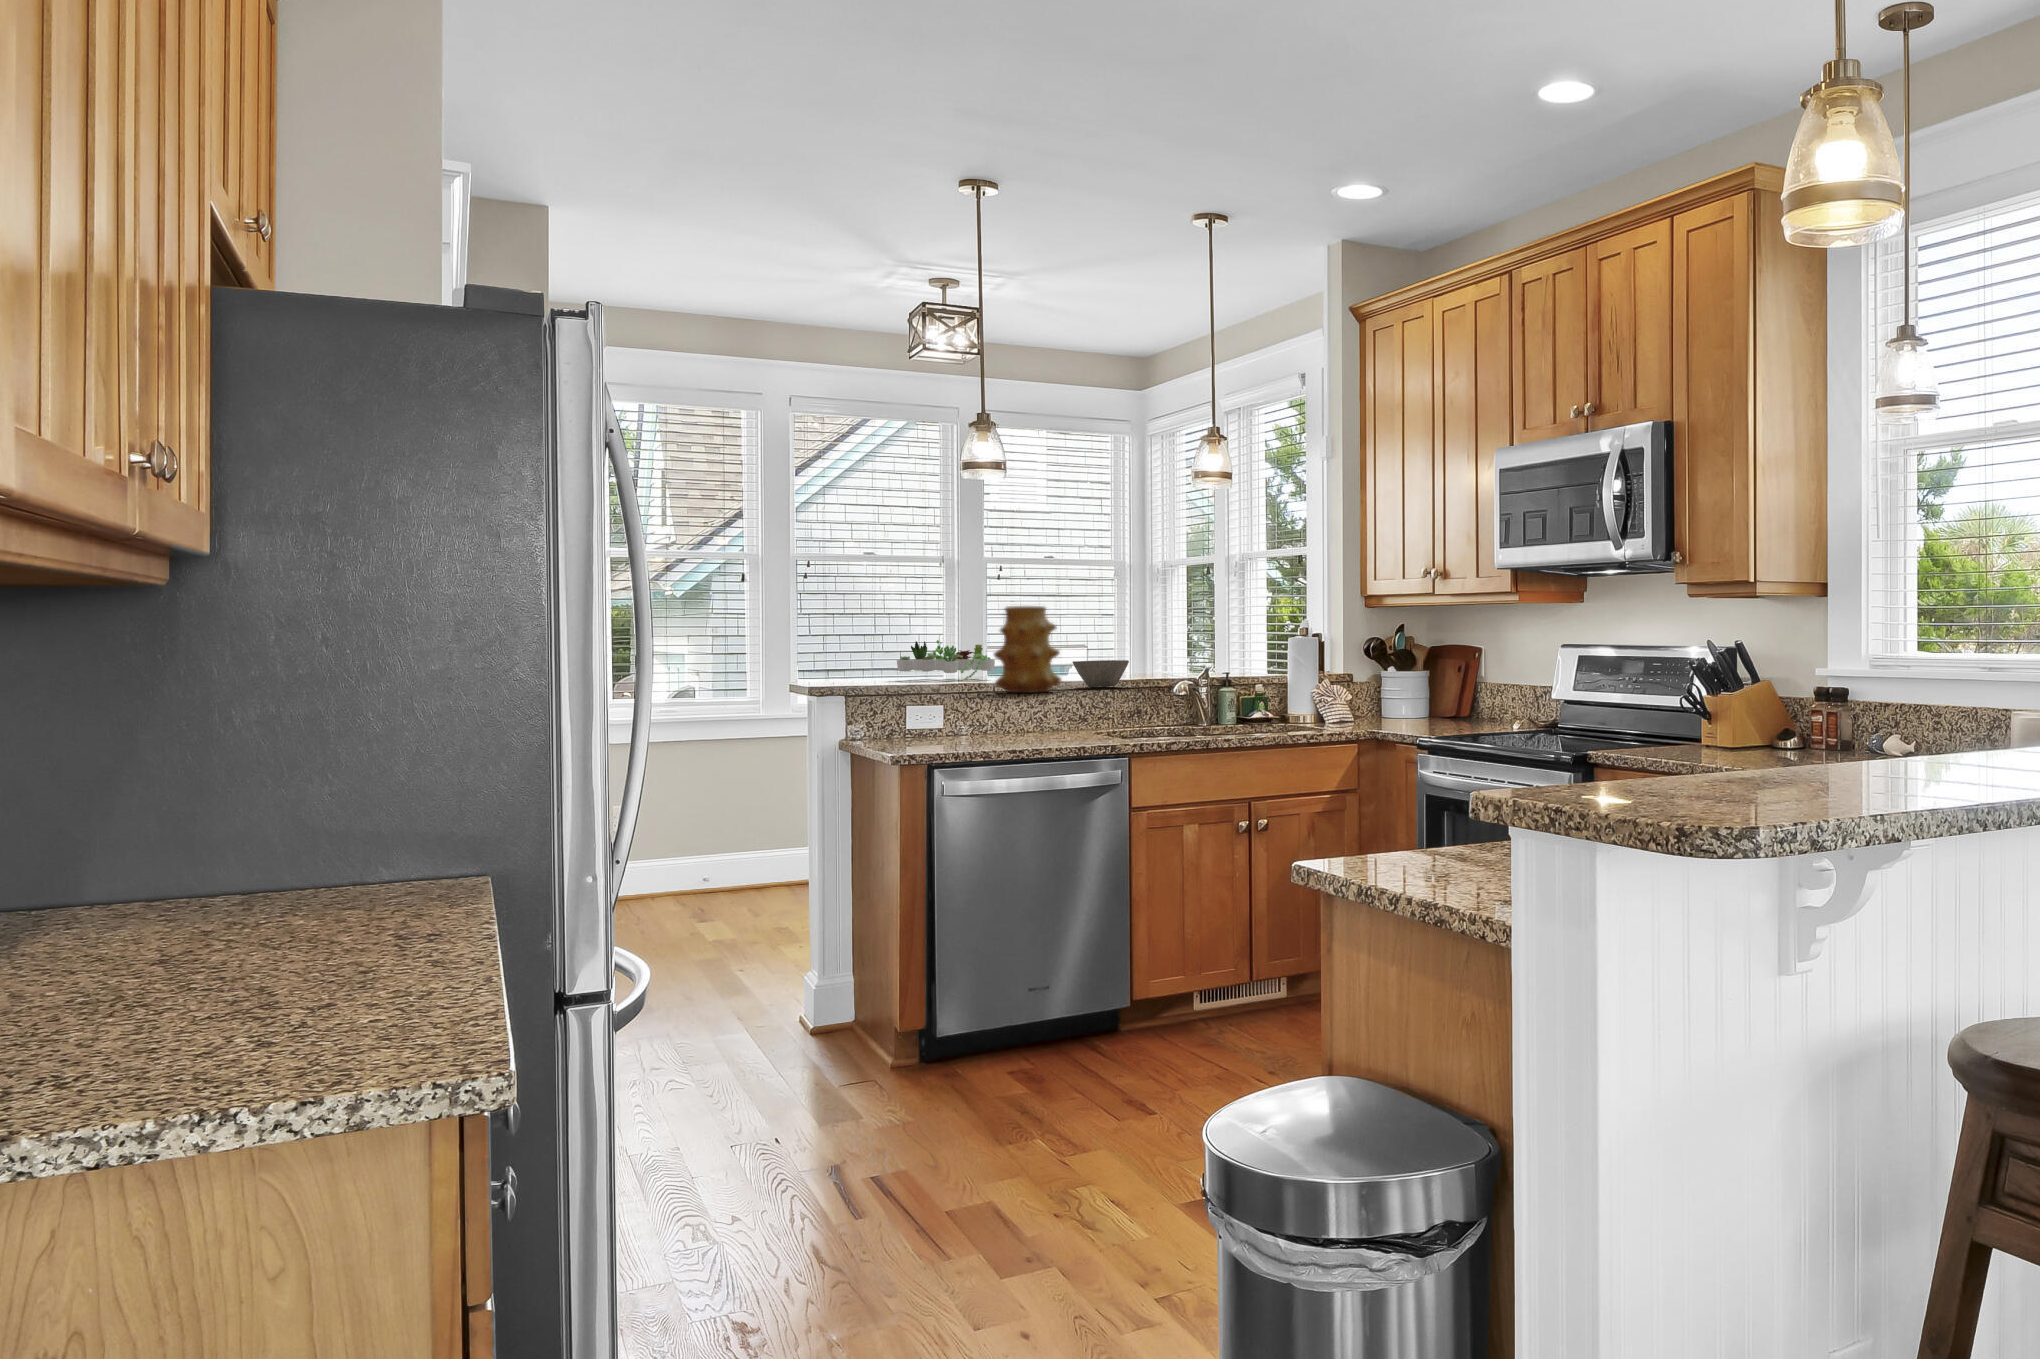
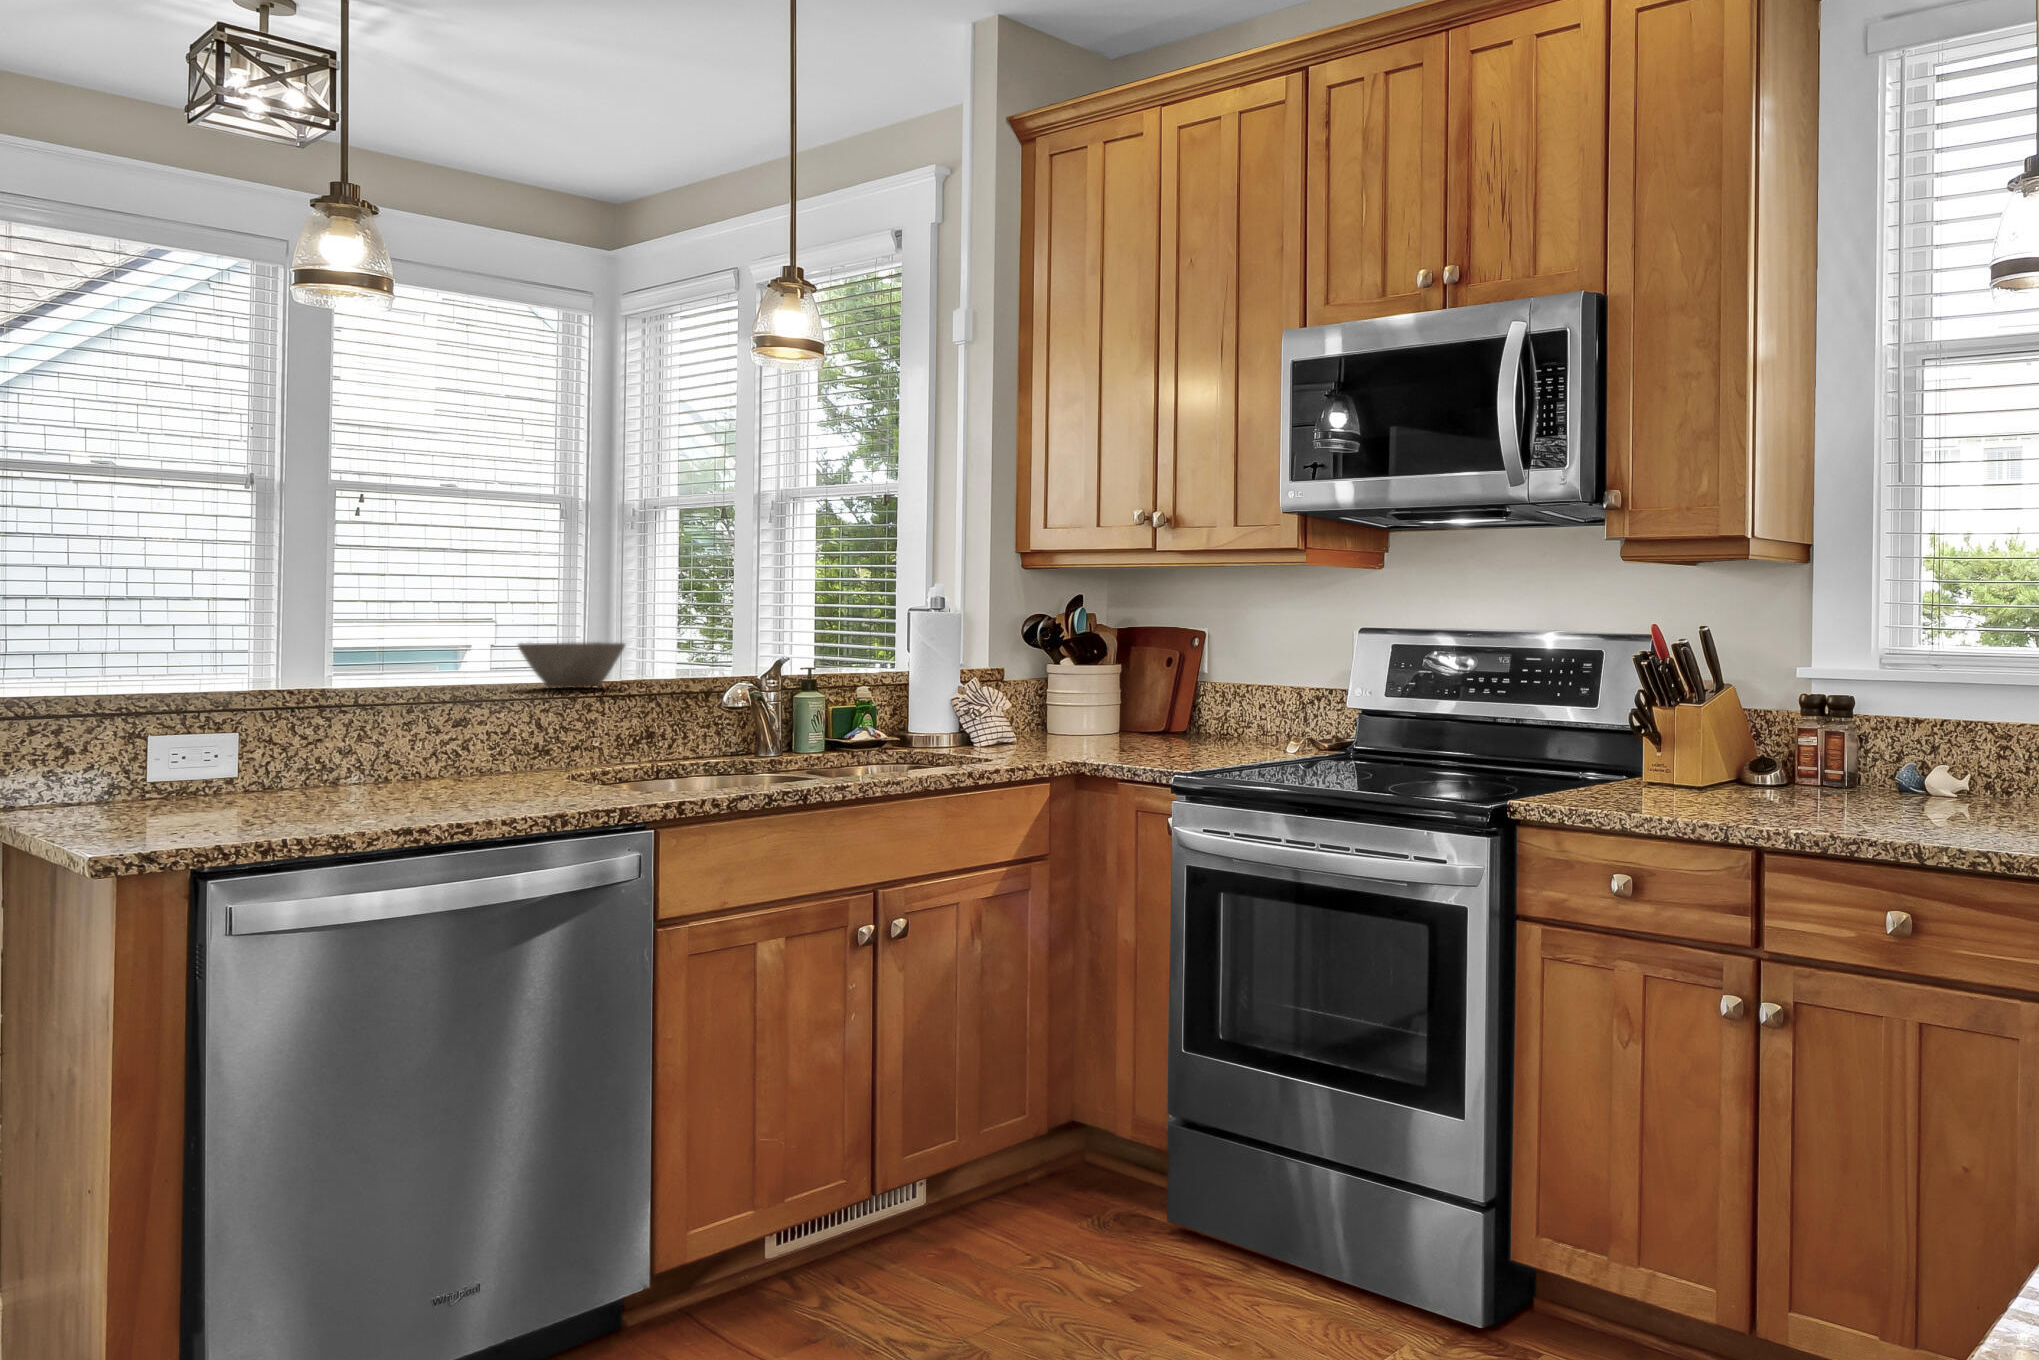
vase: present [994,606,1061,693] -> none [358,543,500,700]
succulent plant: present [897,640,995,680] -> none [132,597,356,673]

